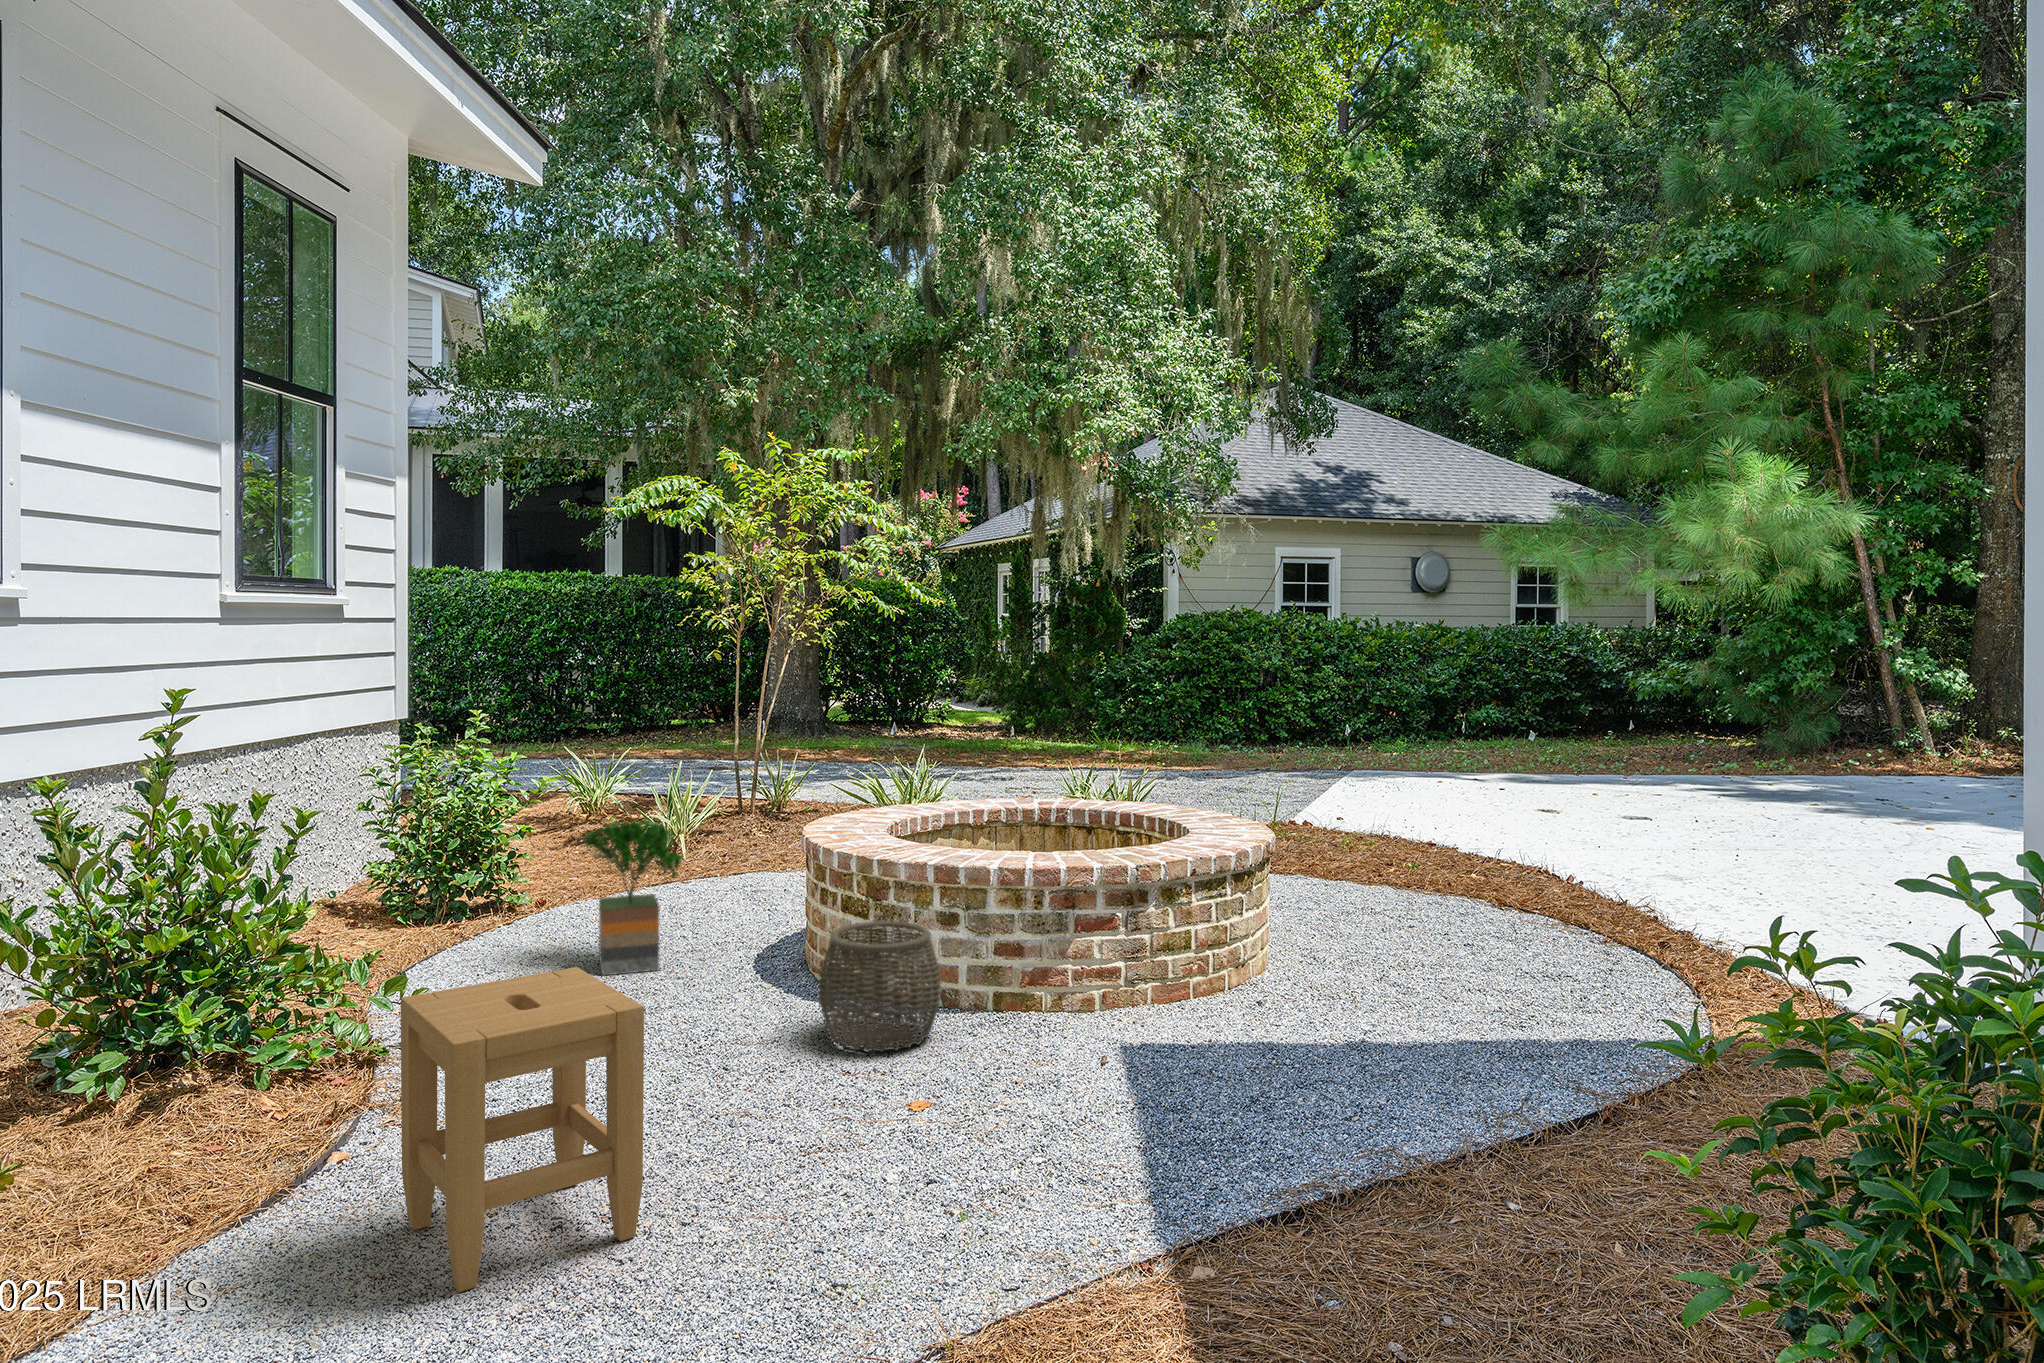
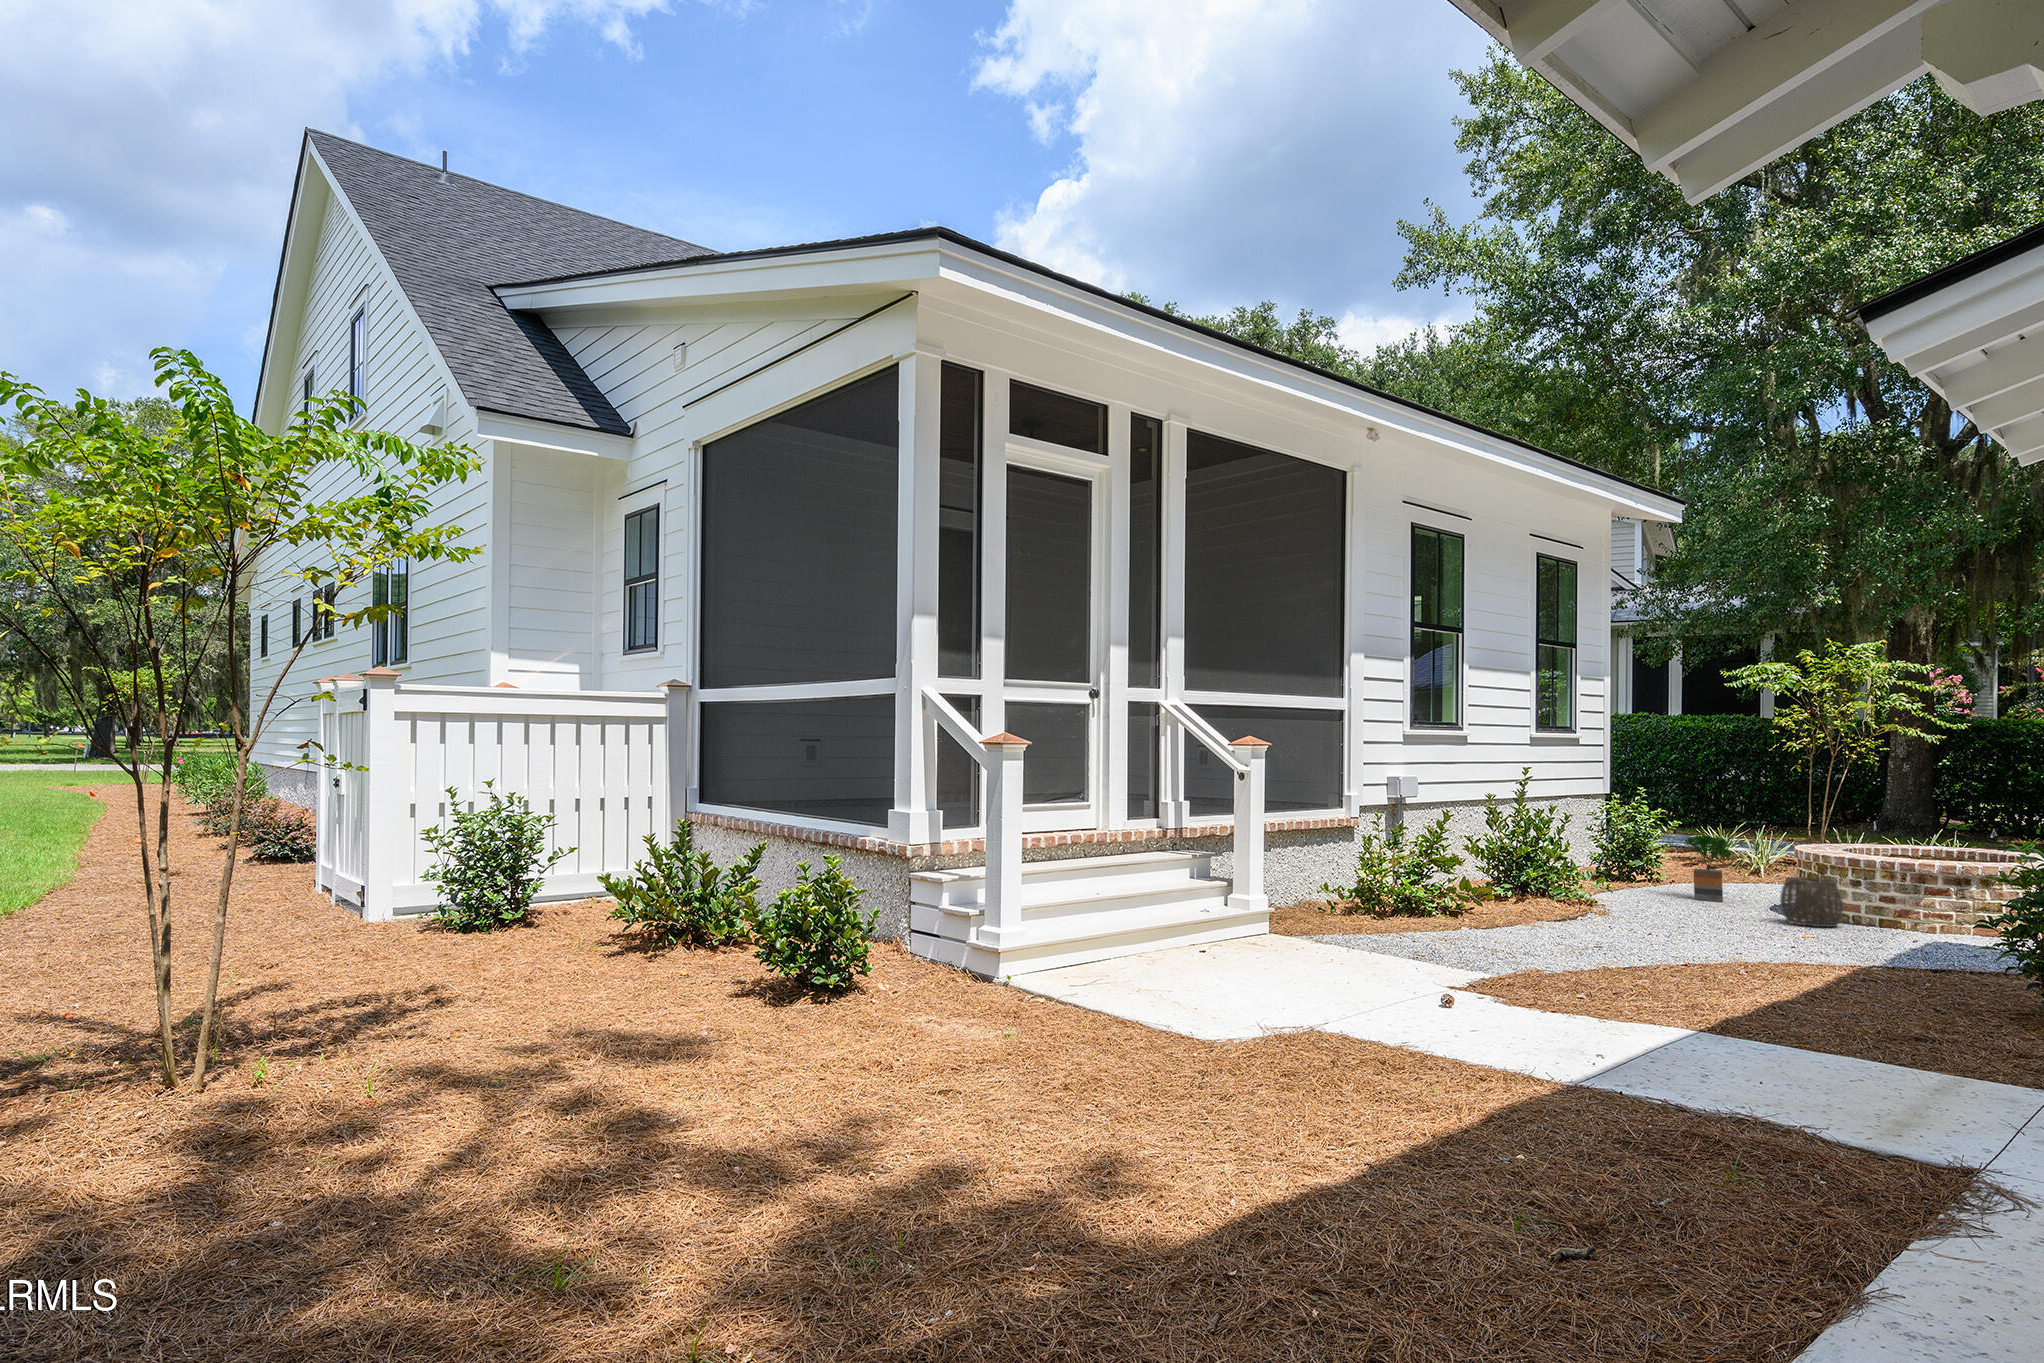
stool: present [401,967,644,1292] -> none [1602,852,1678,931]

